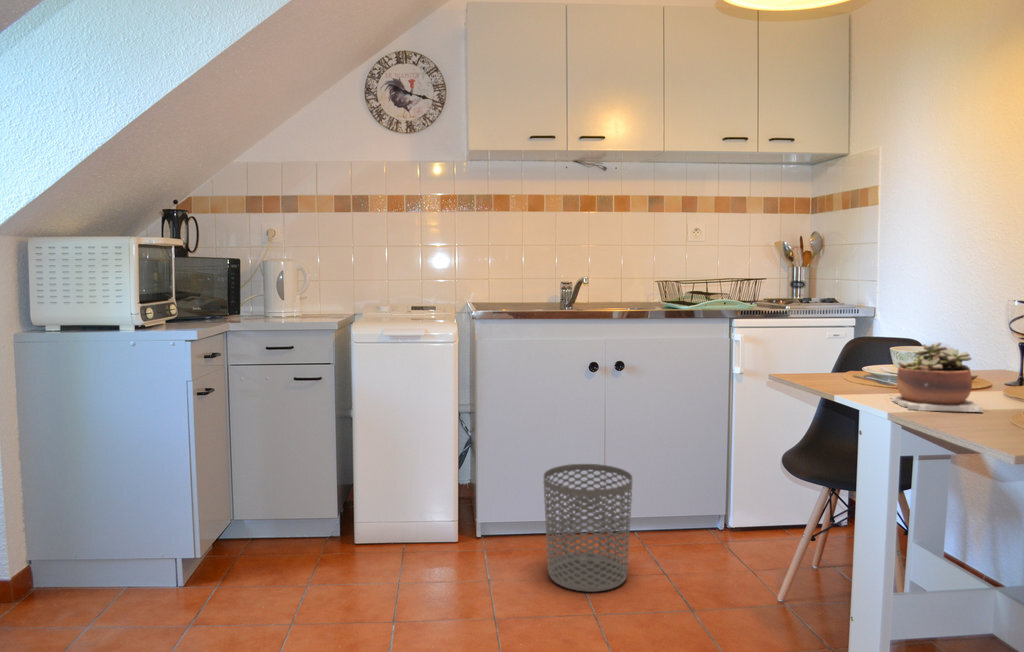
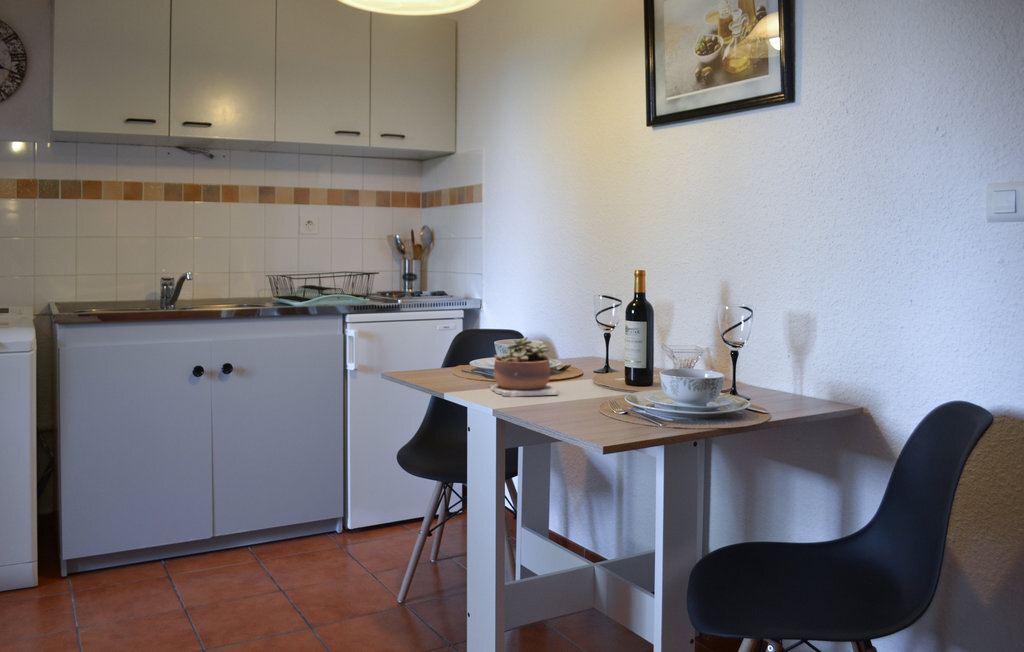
waste bin: present [544,464,632,592] -> none [144,479,248,619]

